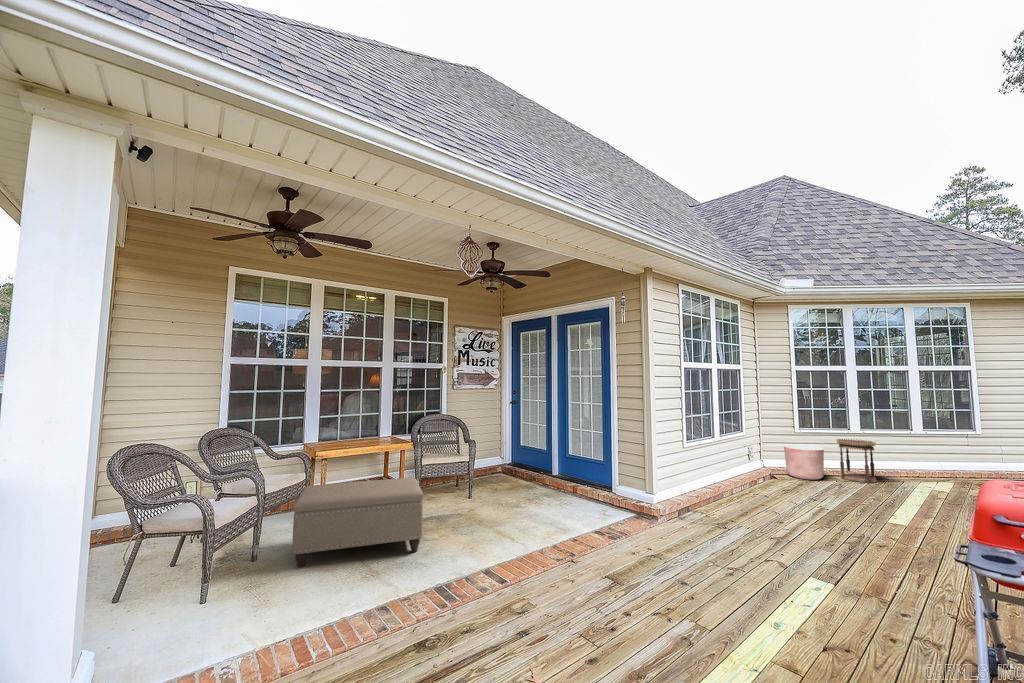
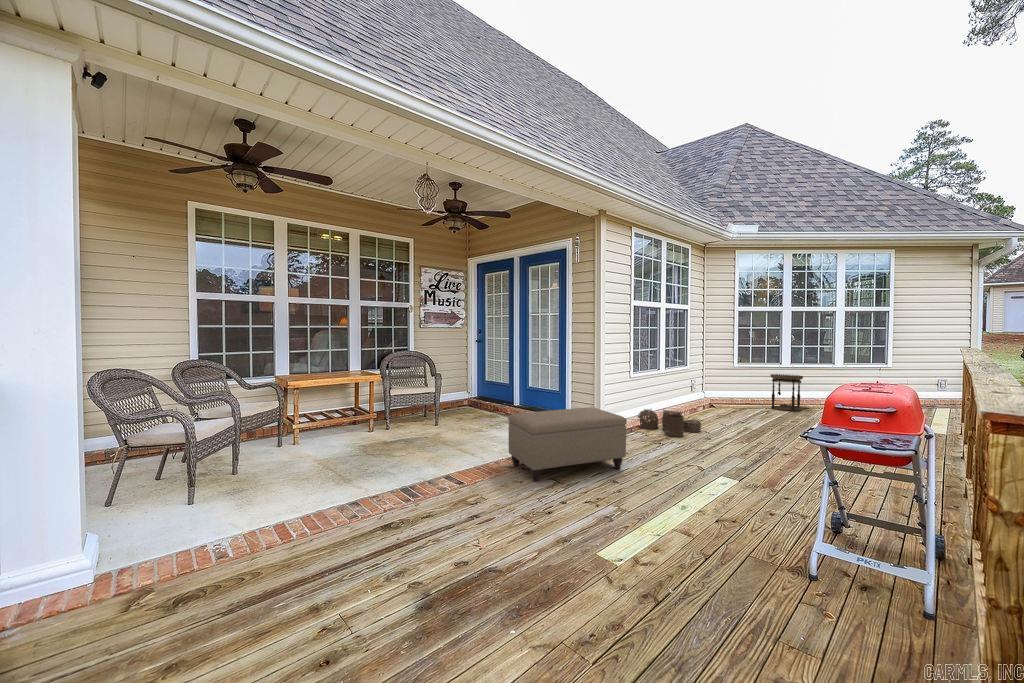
planter: present [784,444,824,480] -> none [725,380,758,409]
ottoman: present [292,478,423,567] -> present [508,407,627,482]
woven basket: none [693,480,768,517] -> present [637,409,701,437]

